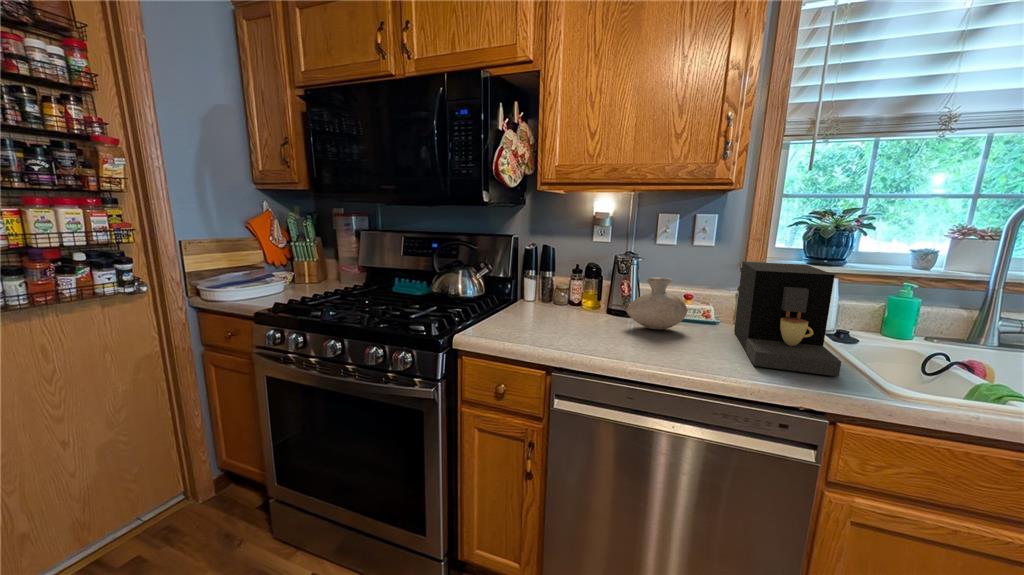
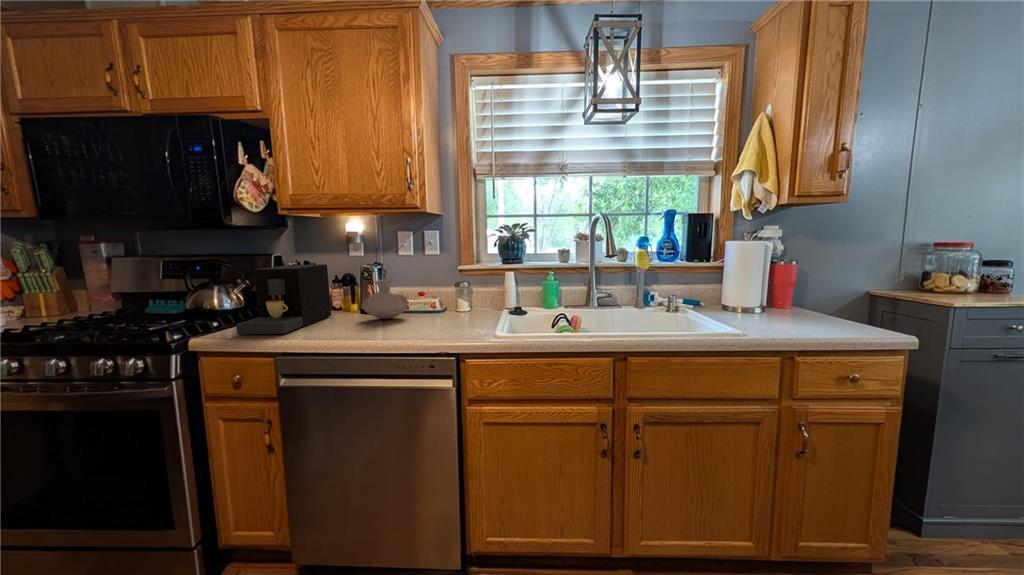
coffee maker: present [734,262,841,376] -> present [236,264,331,334]

